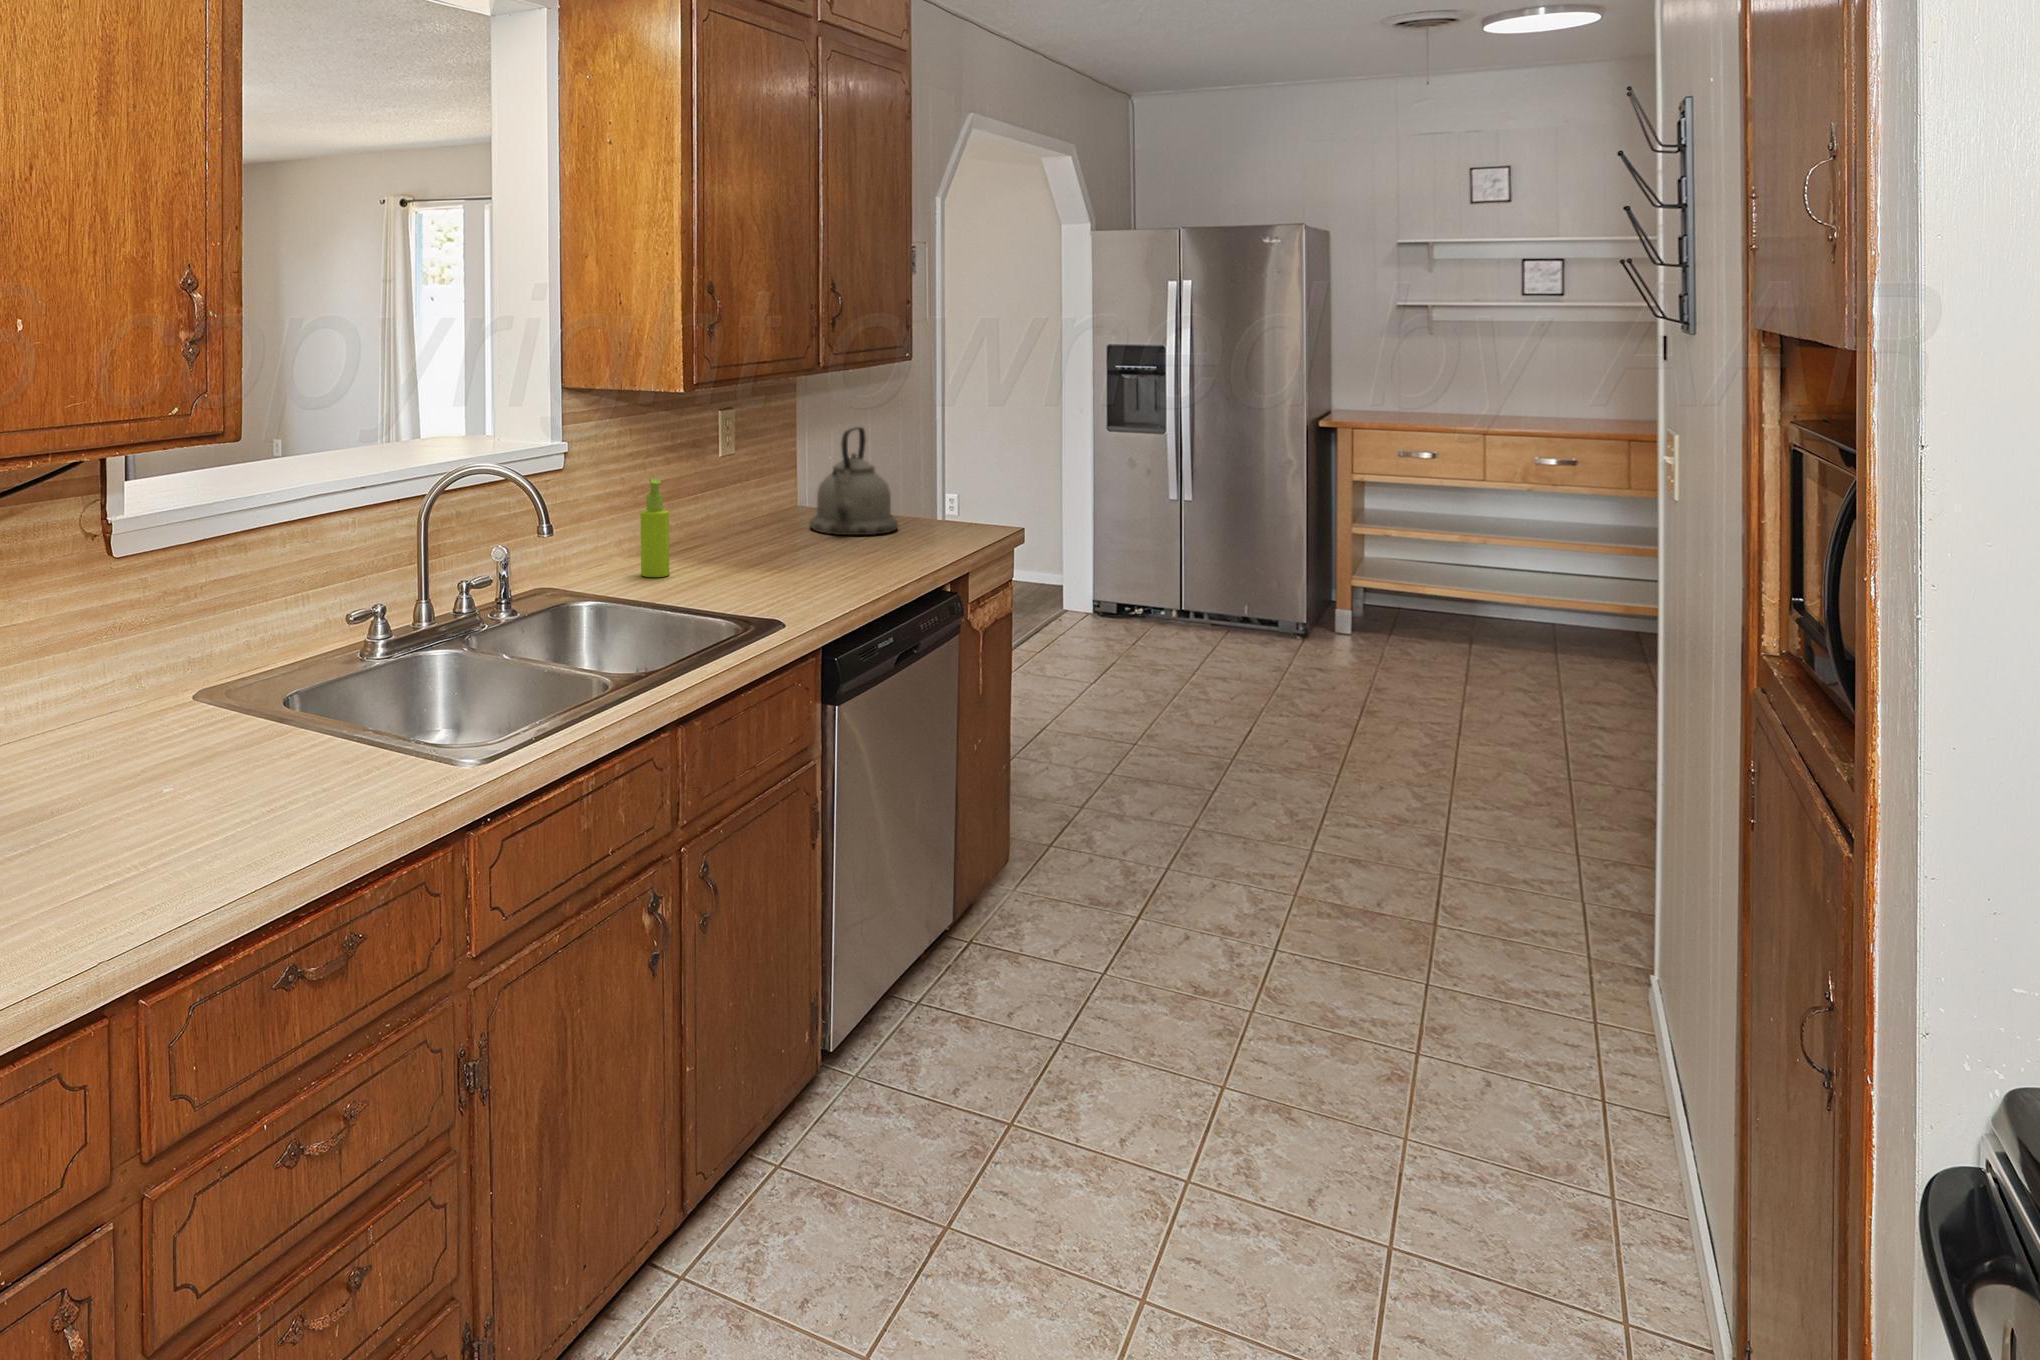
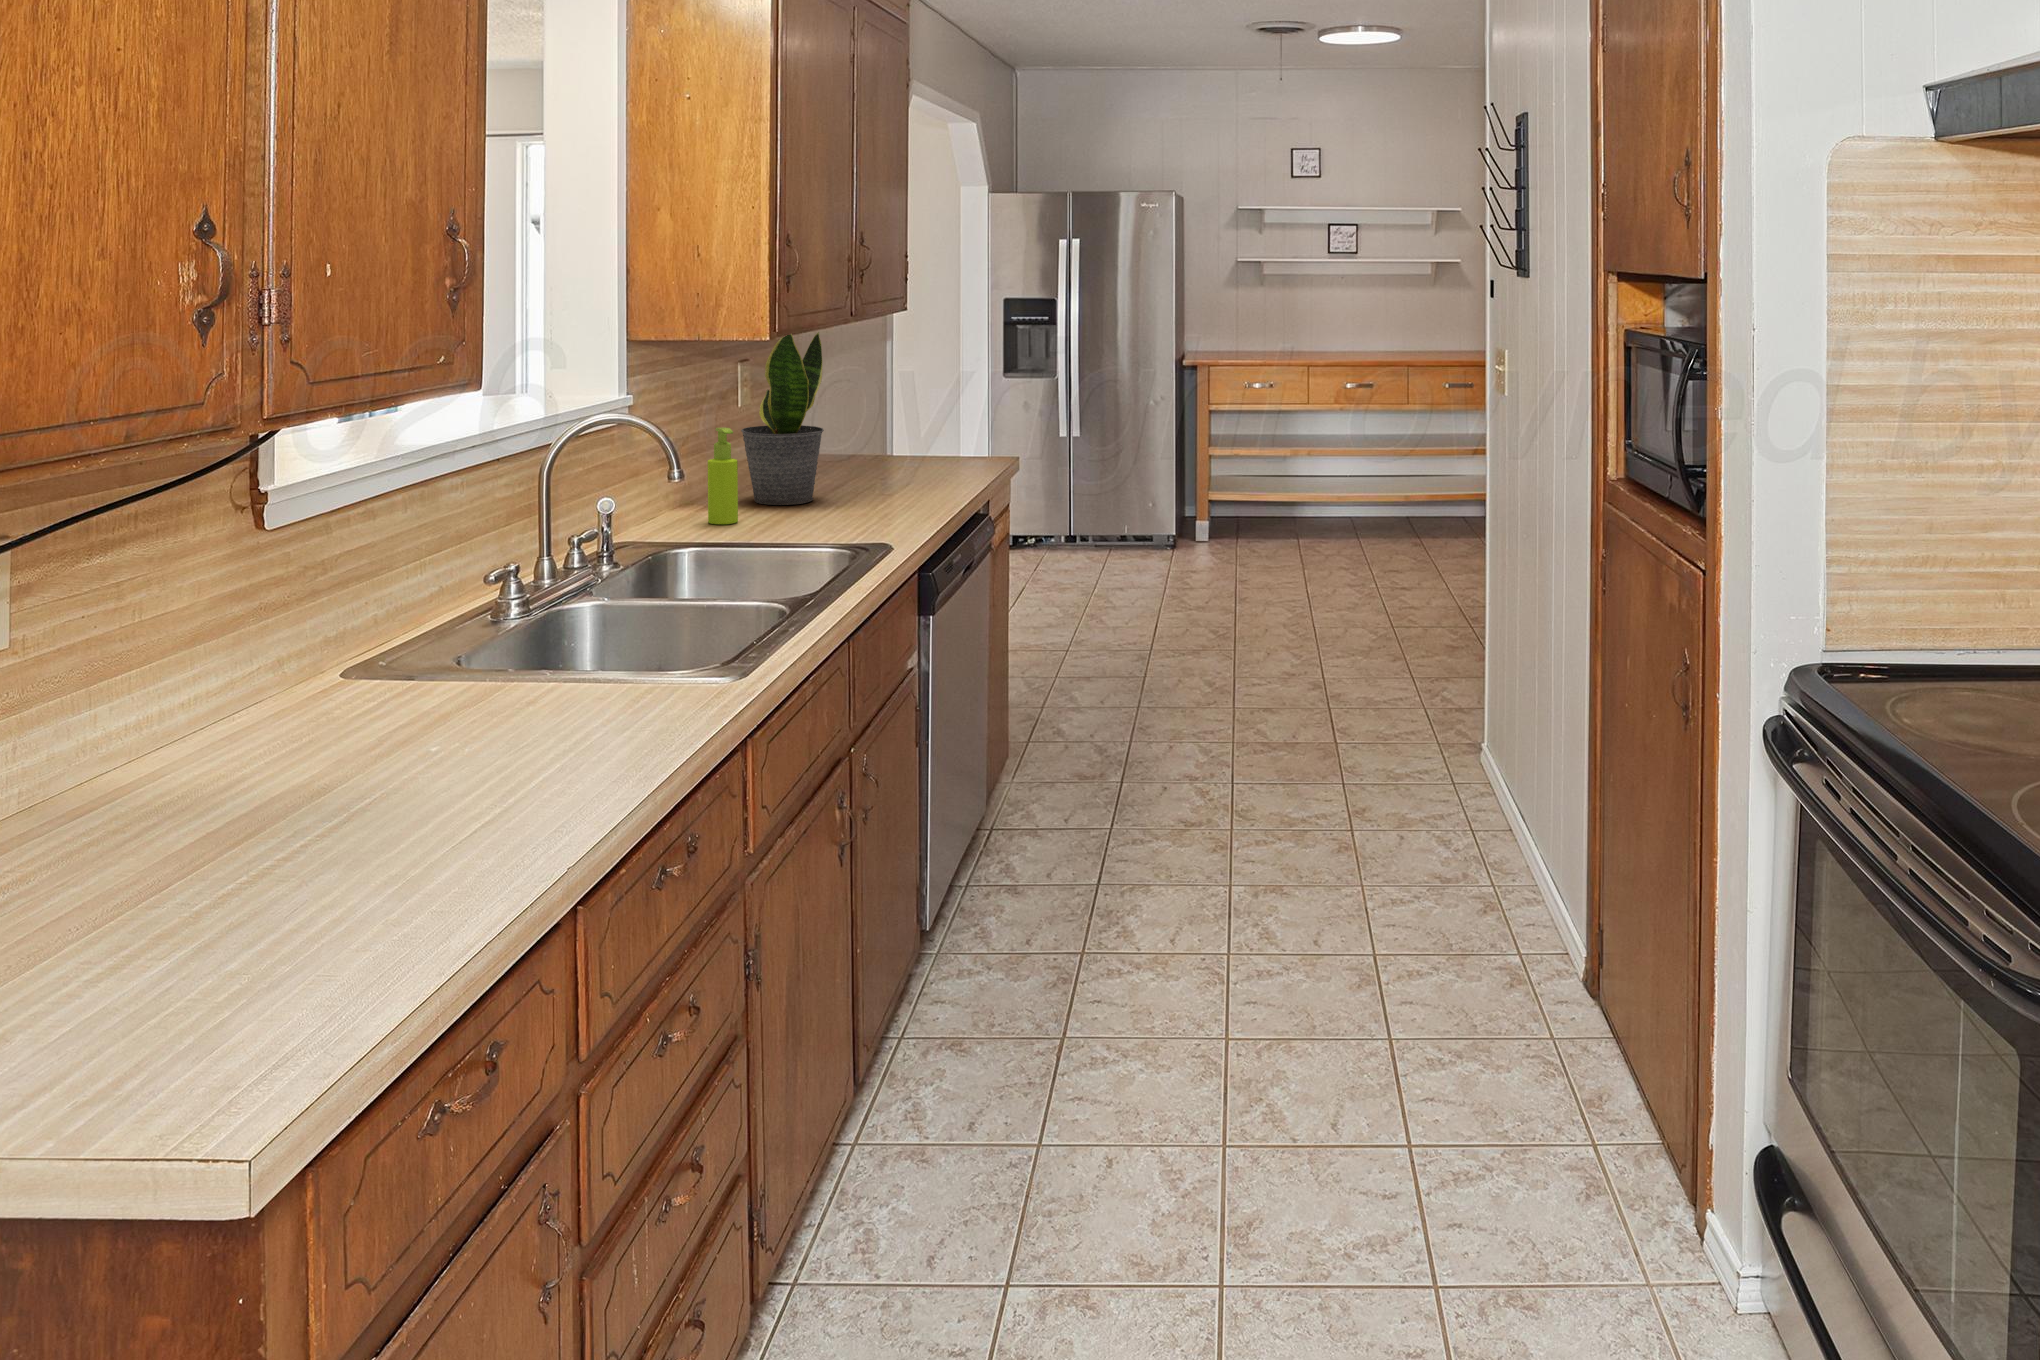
potted plant: none [697,378,778,560] -> present [741,332,824,505]
kettle: present [810,427,898,535] -> none [823,376,910,478]

